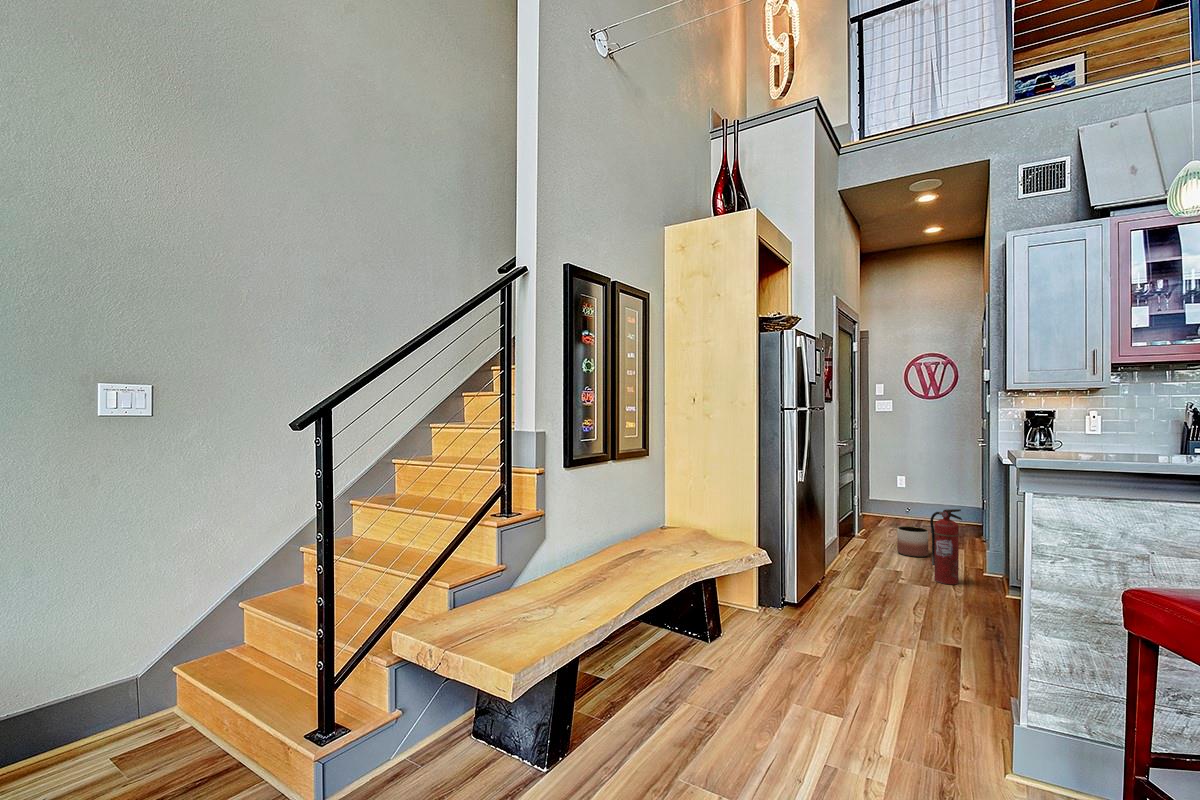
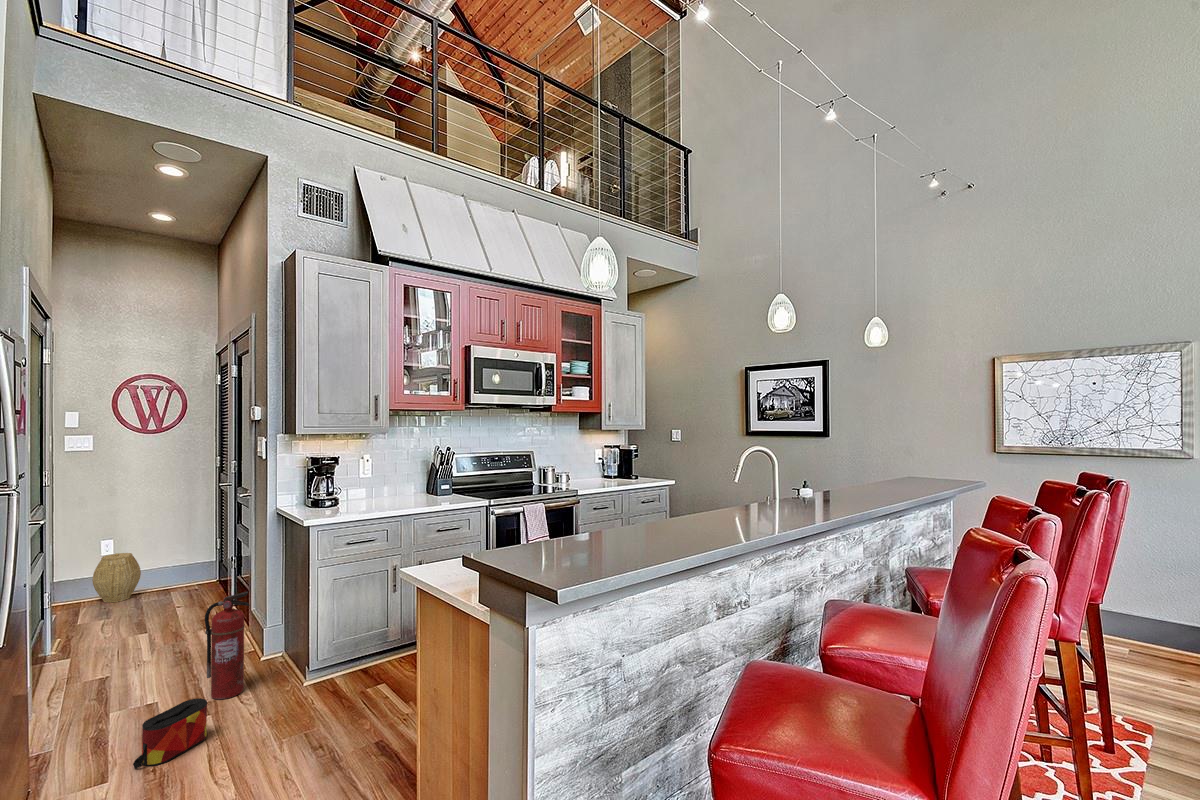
woven basket: none [892,486,923,521] -> present [92,553,141,603]
planter: present [897,526,928,557] -> none [132,620,180,669]
bag: none [874,566,920,595] -> present [133,698,207,768]

